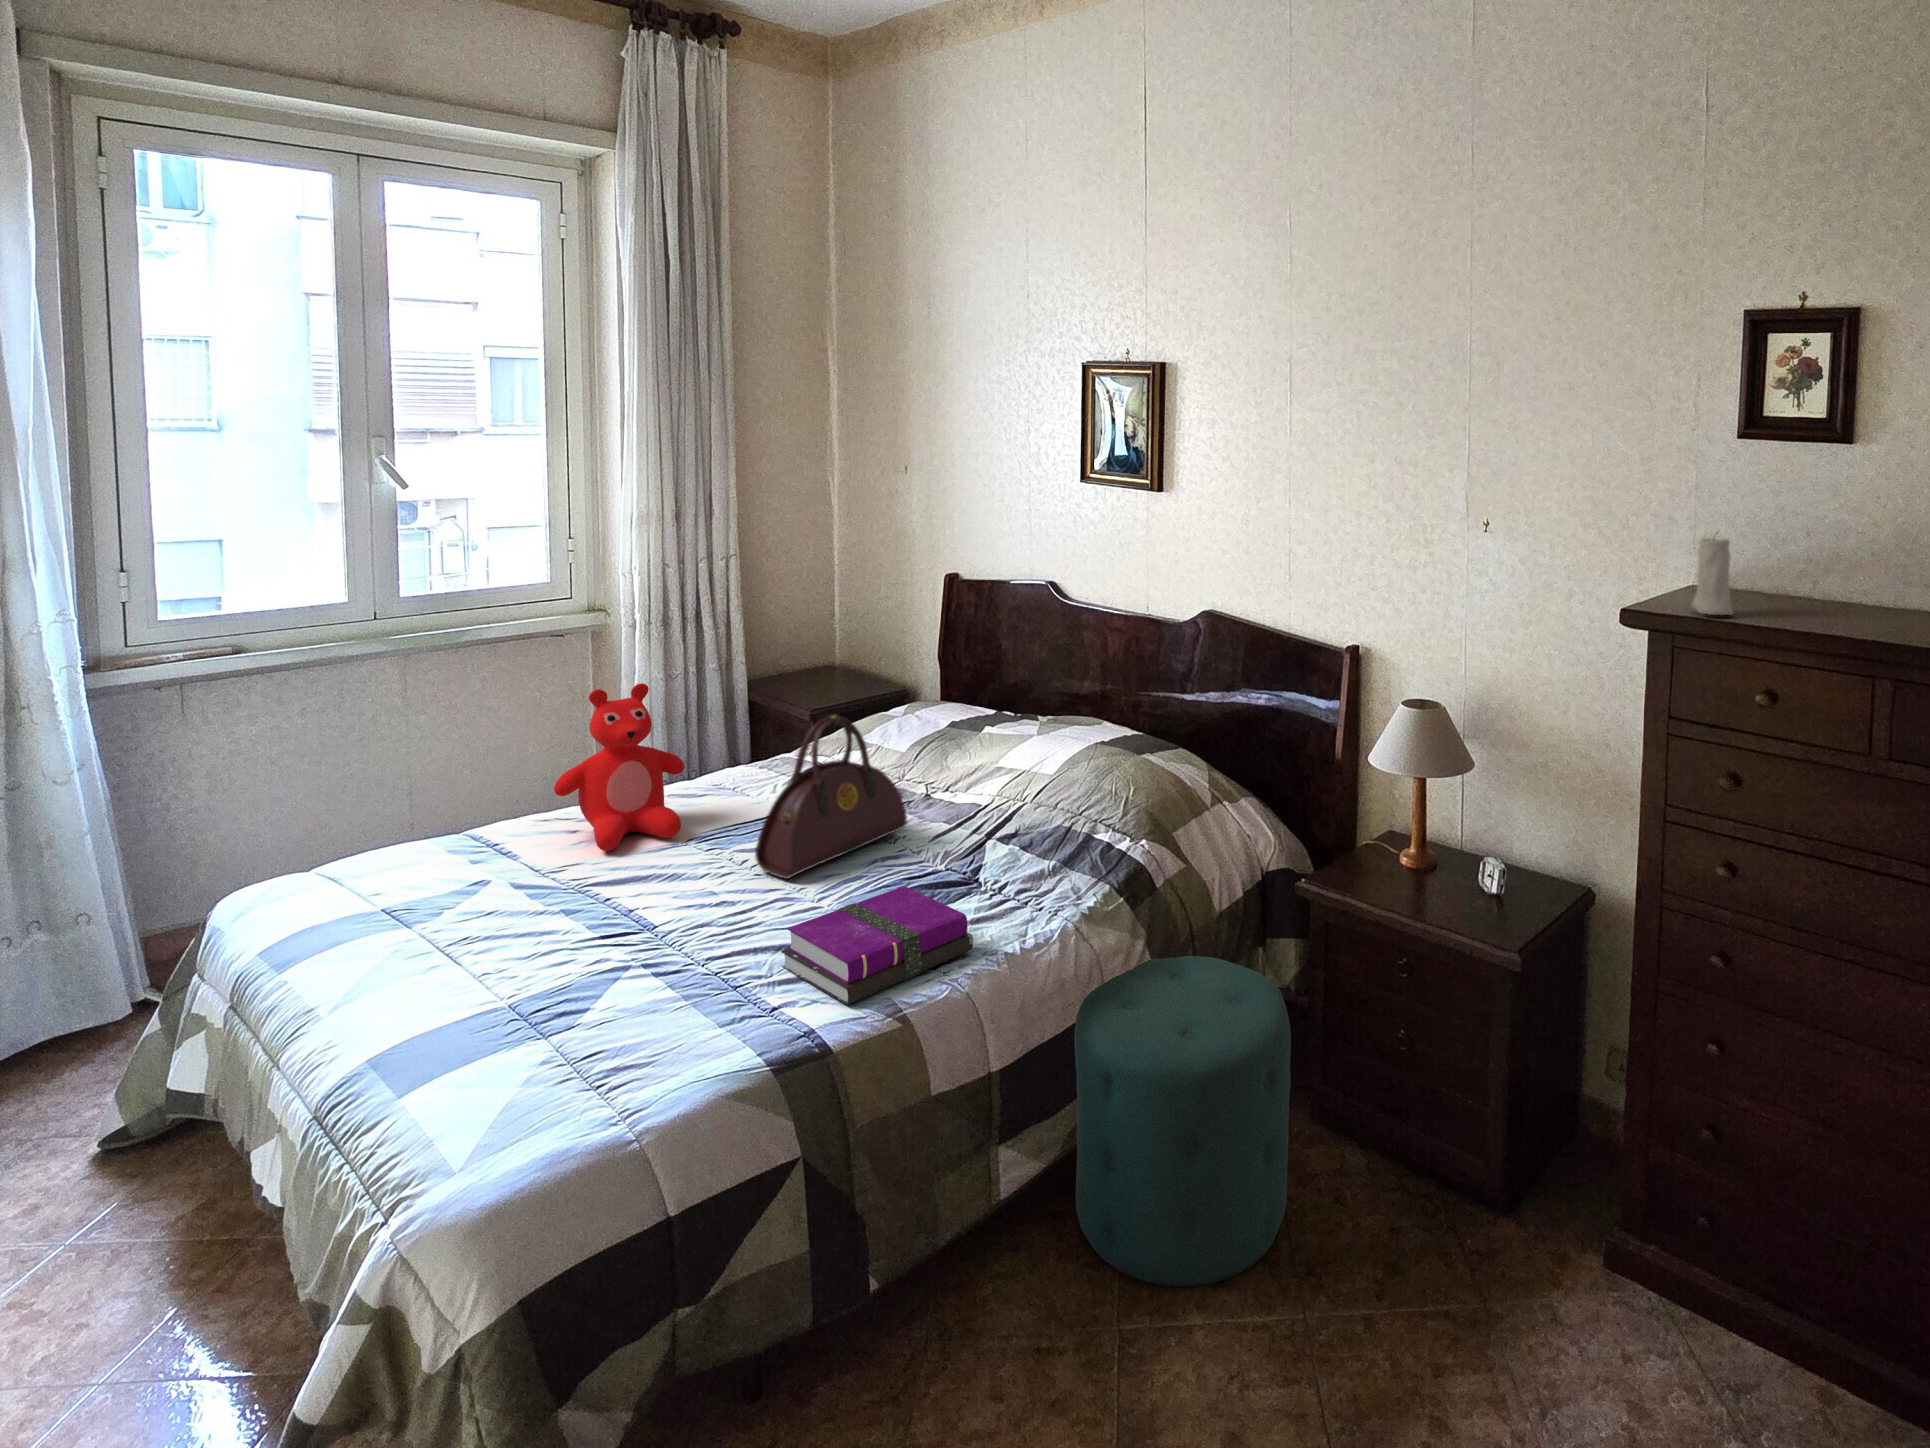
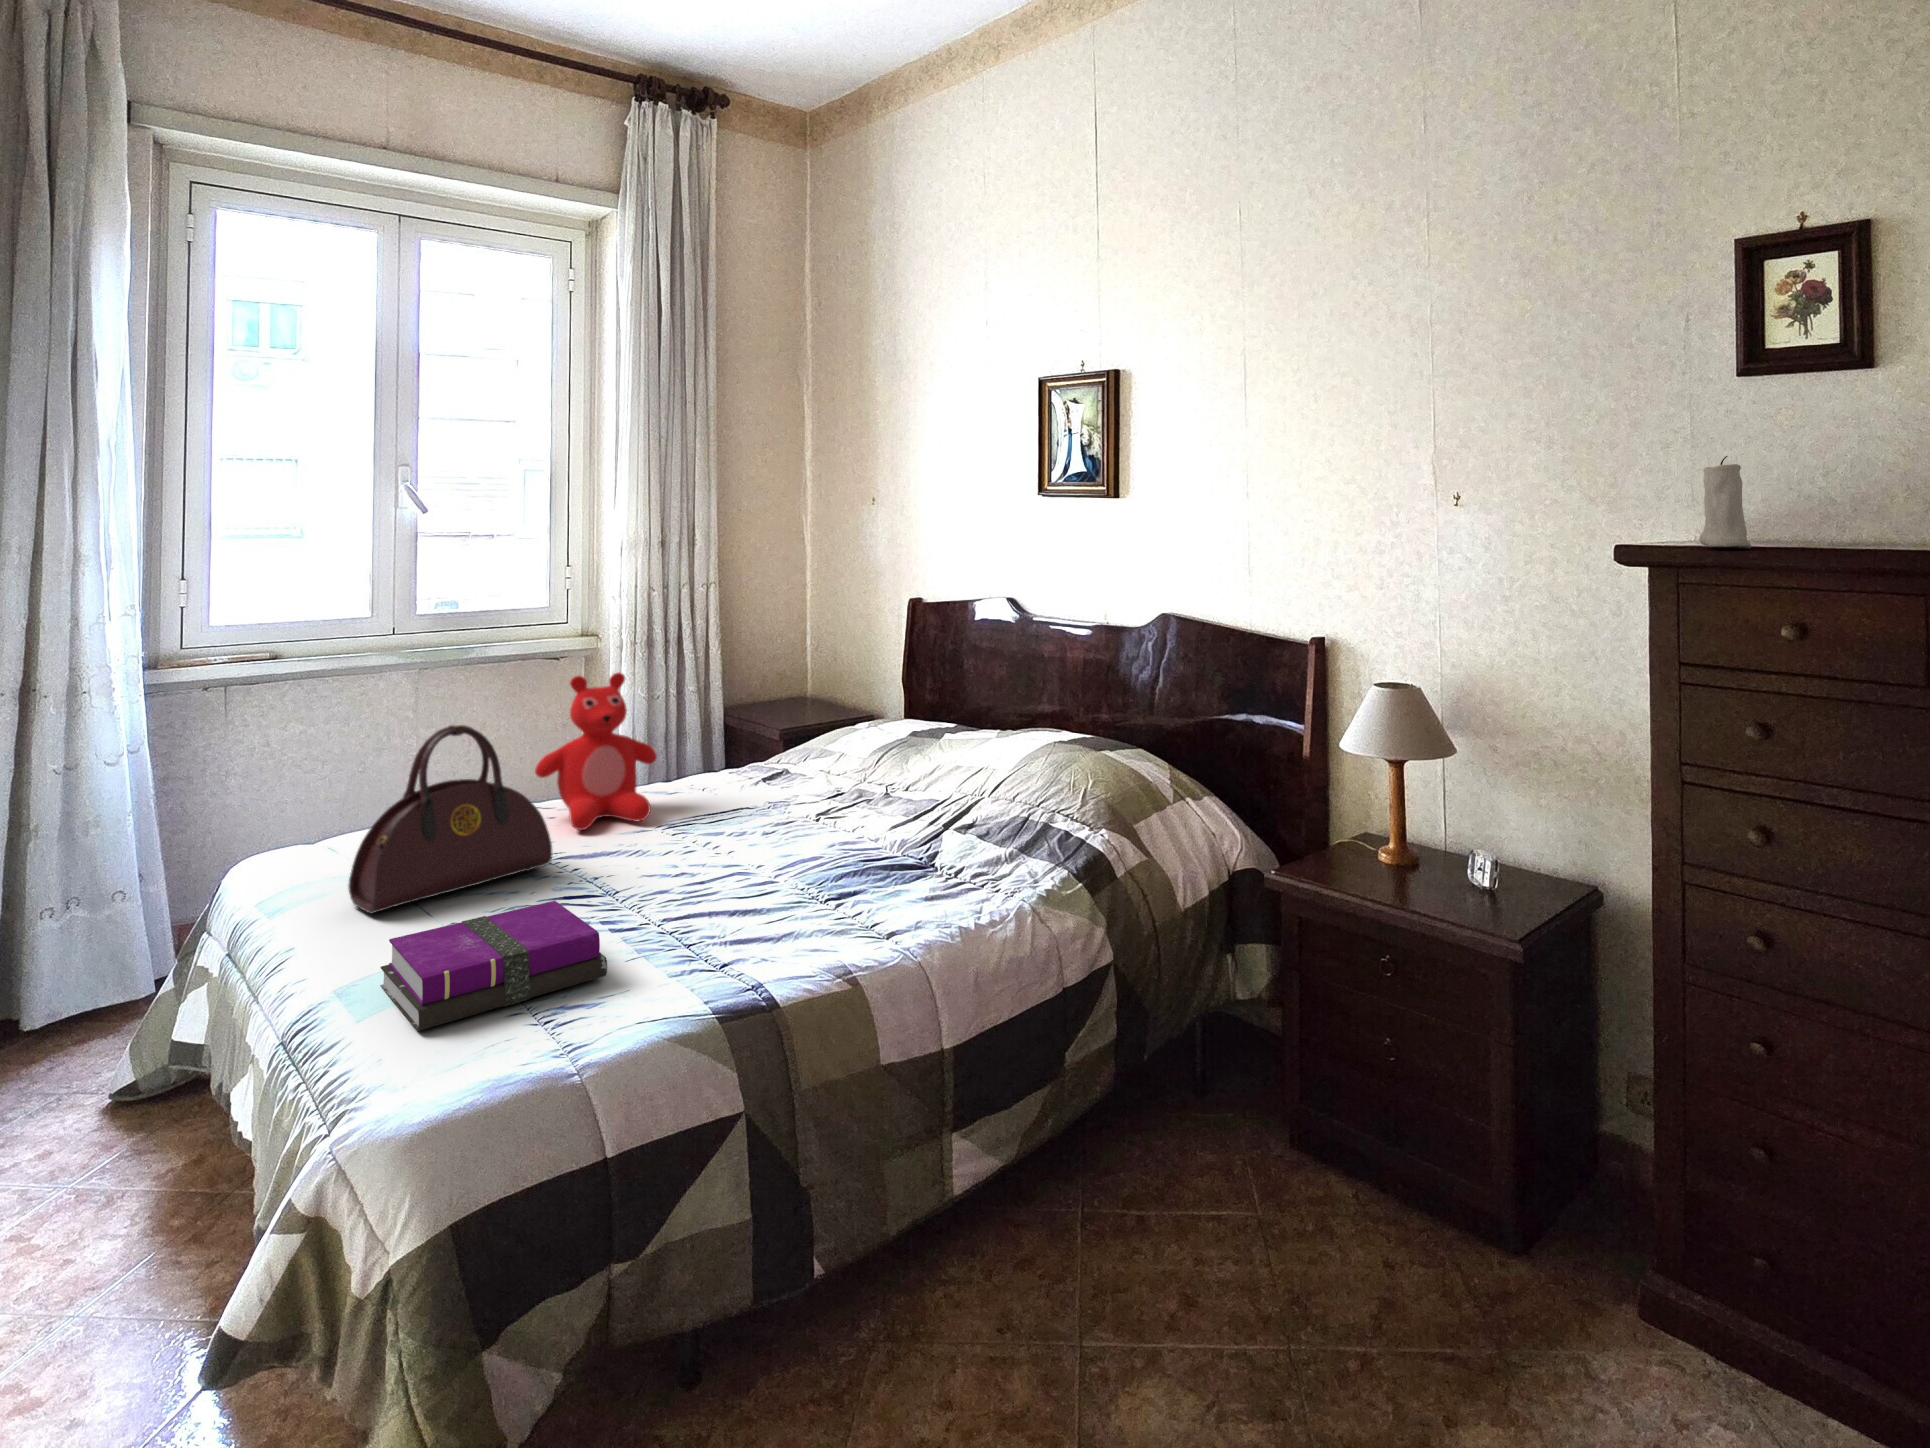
handbag: present [755,715,907,879] -> present [348,725,552,914]
notebook: present [781,886,973,1005] -> present [380,901,607,1031]
ottoman: present [1075,956,1291,1287] -> none [1033,947,1266,1305]

